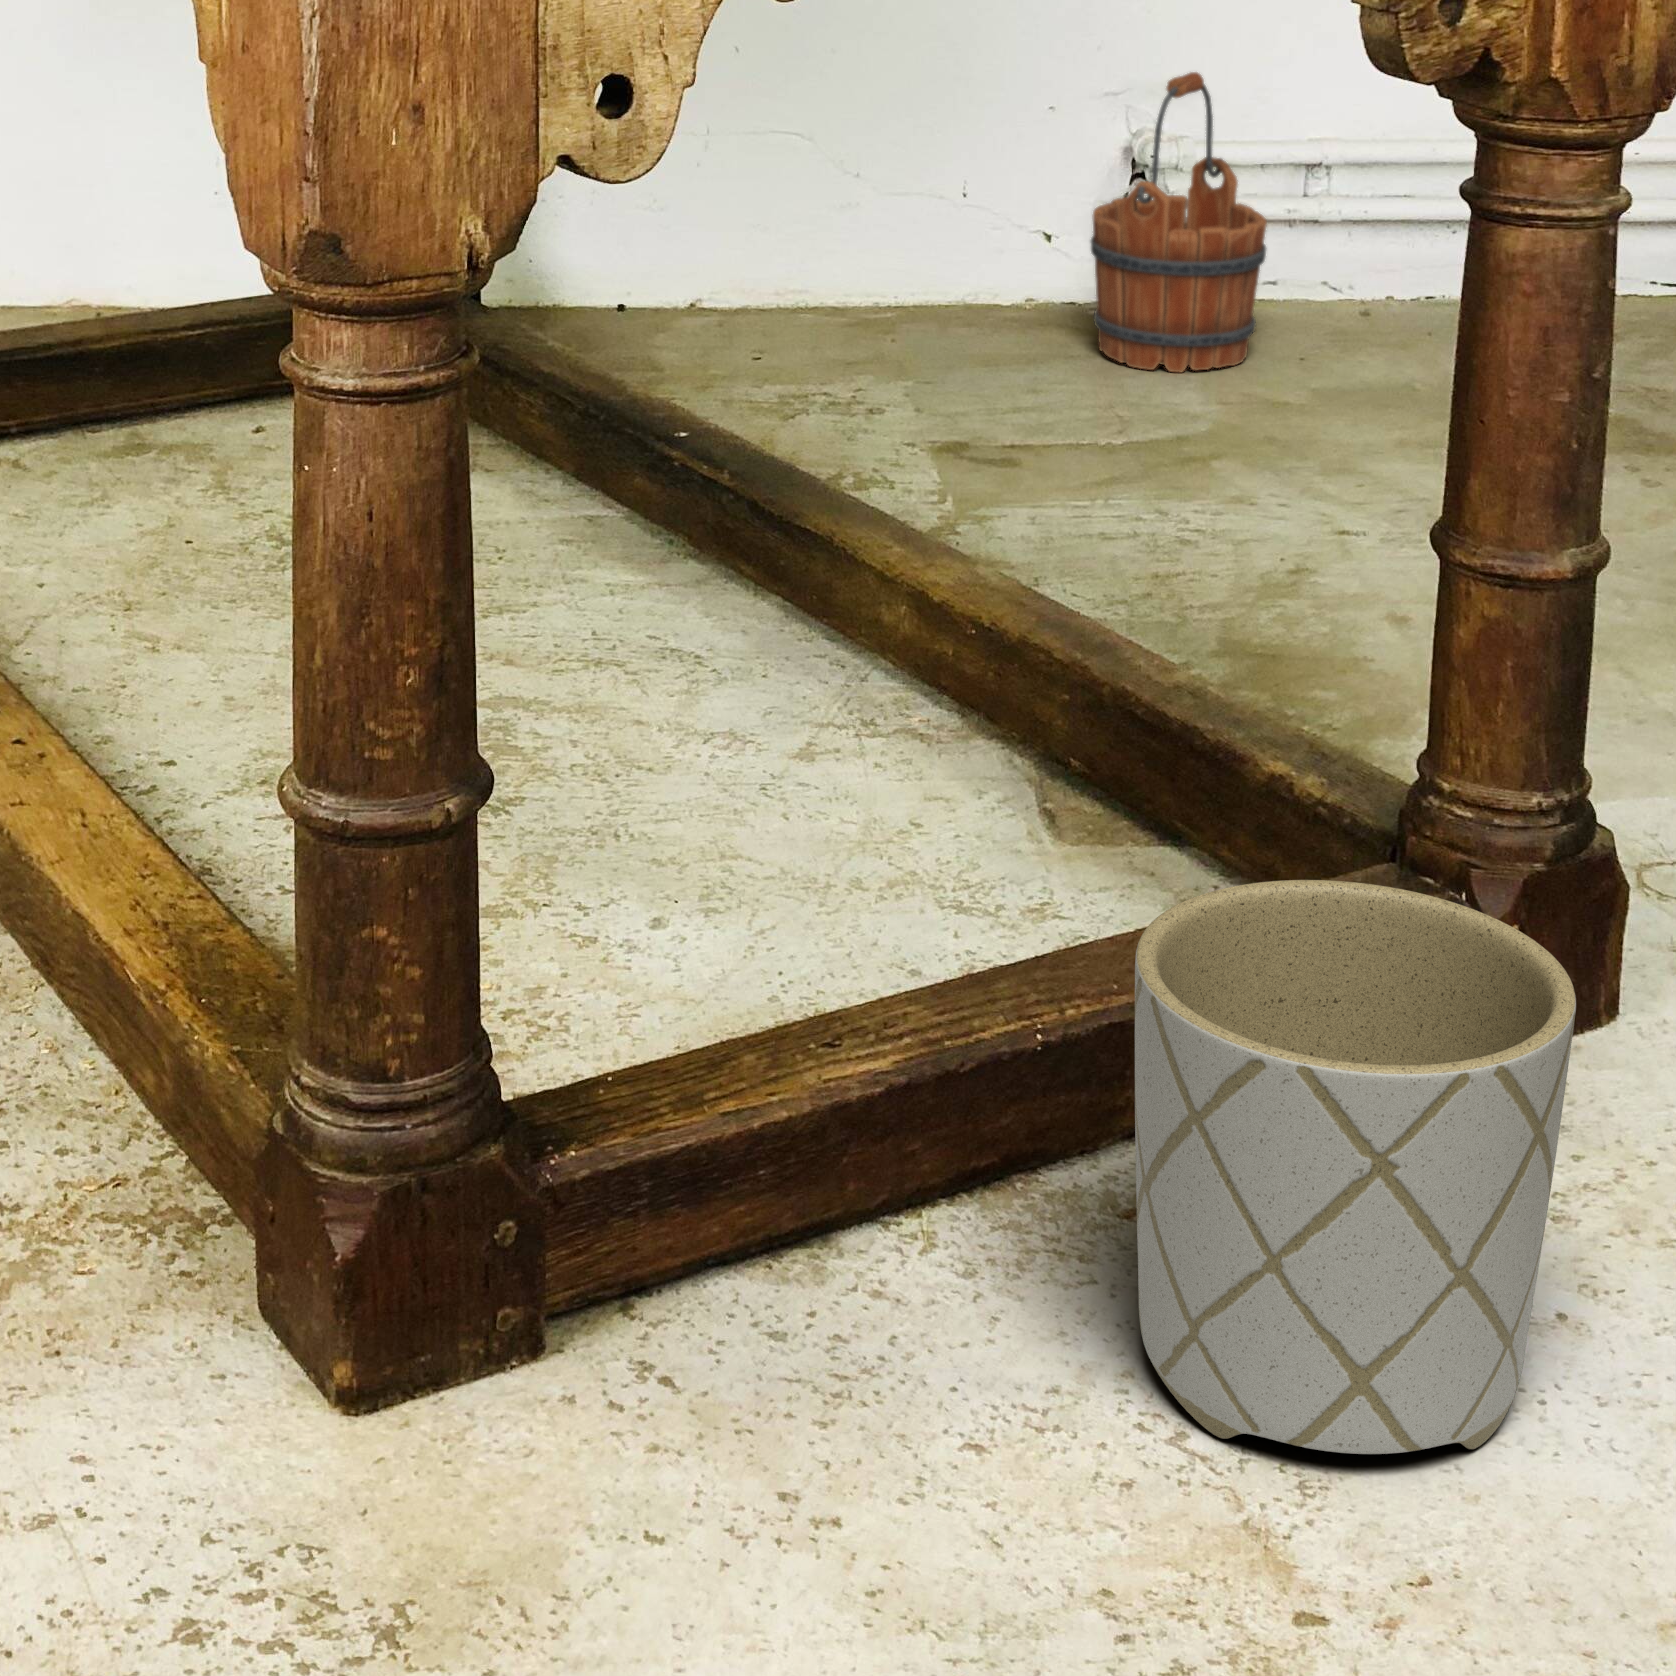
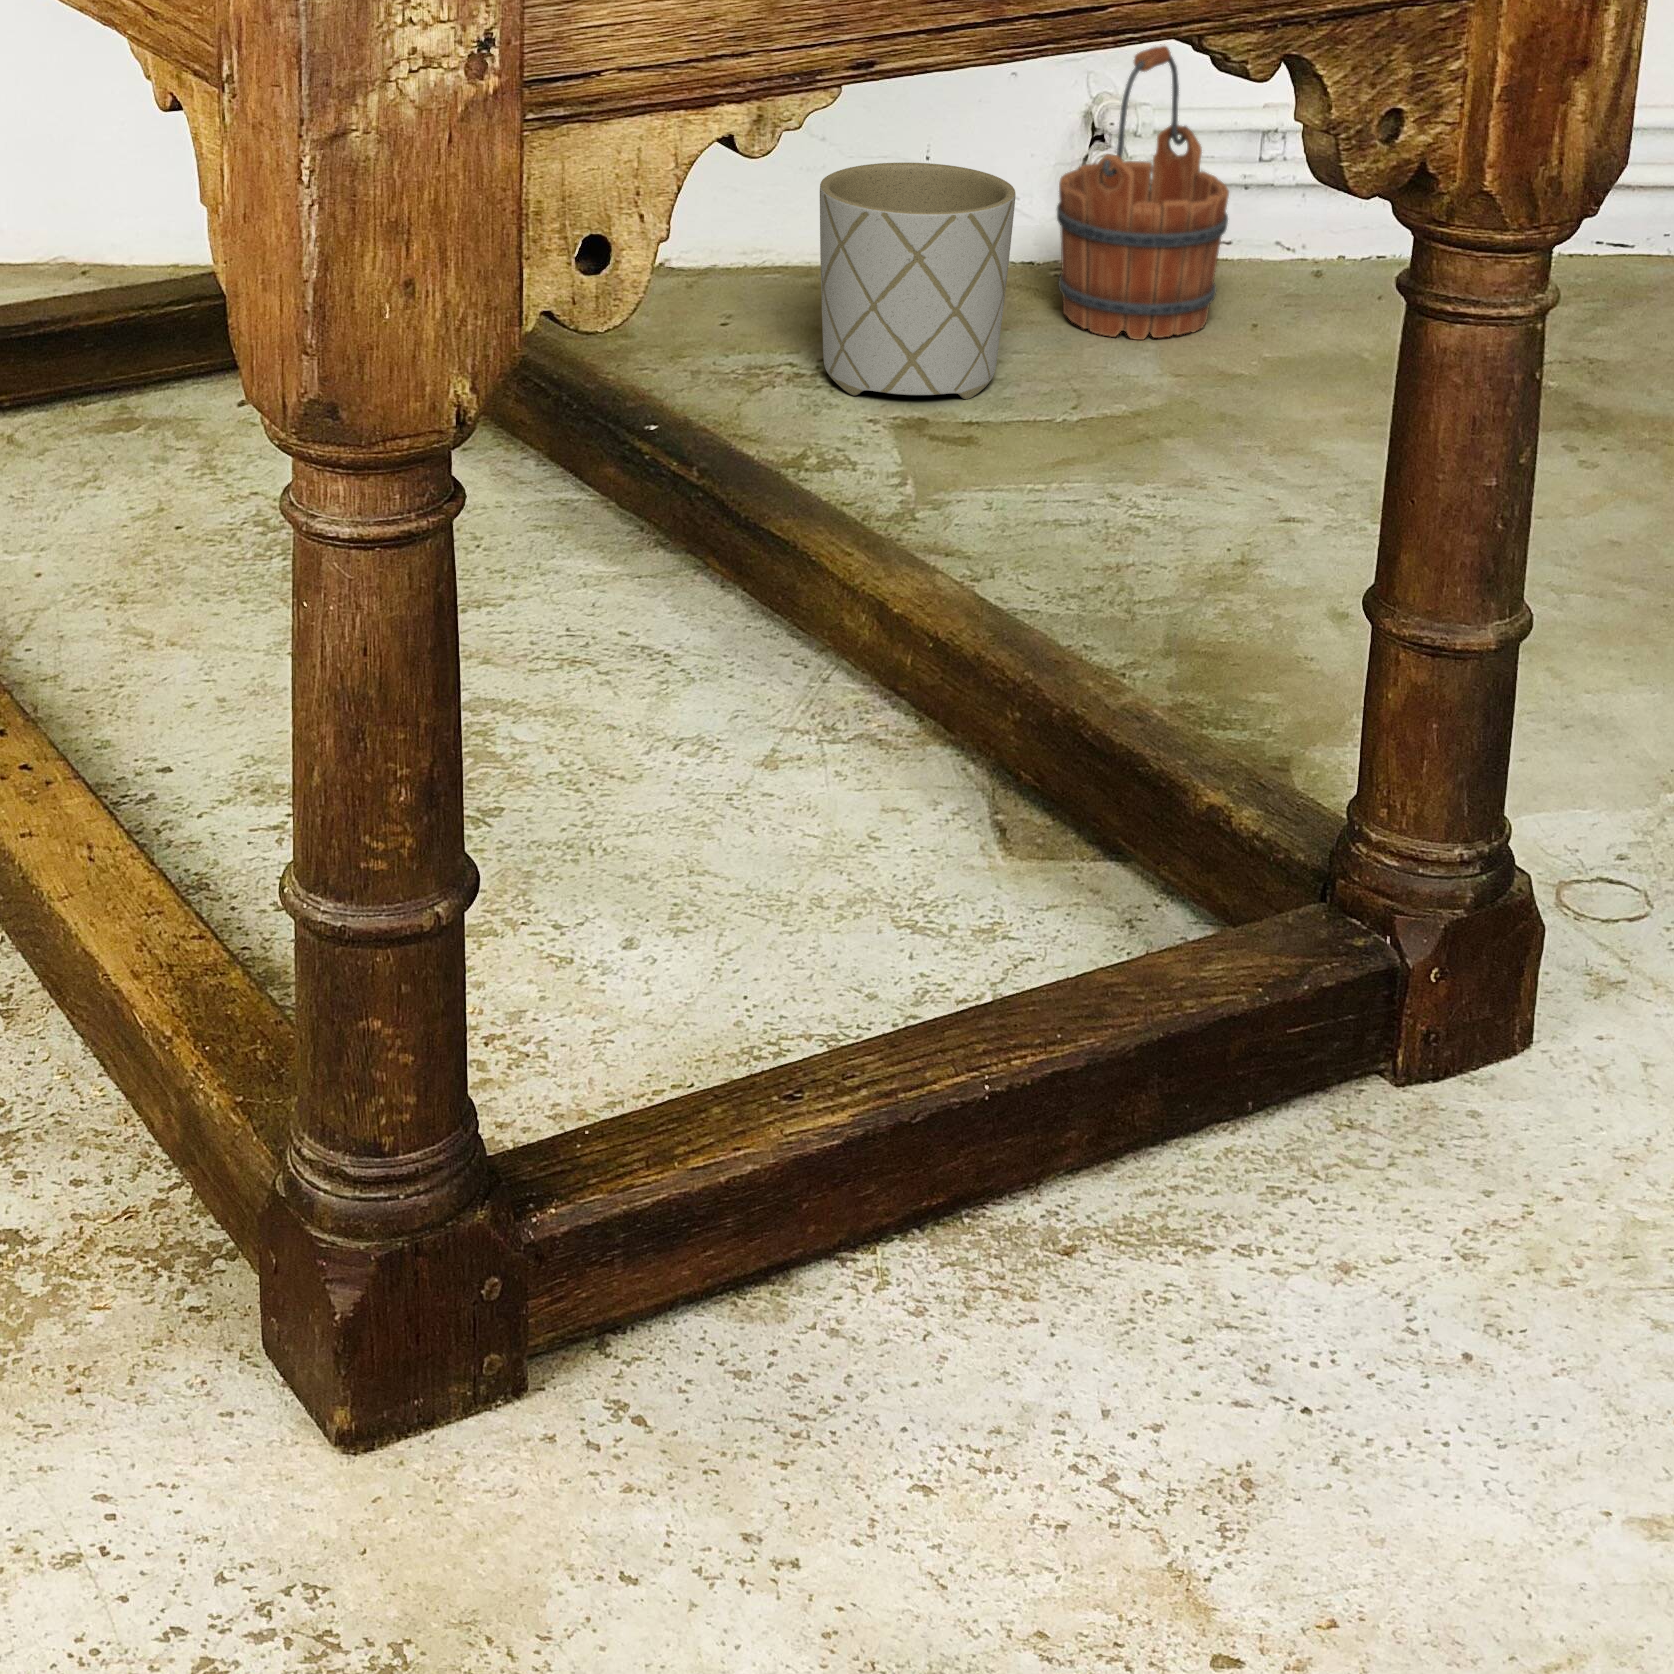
planter: present [1135,880,1576,1454] -> present [820,163,1016,399]

